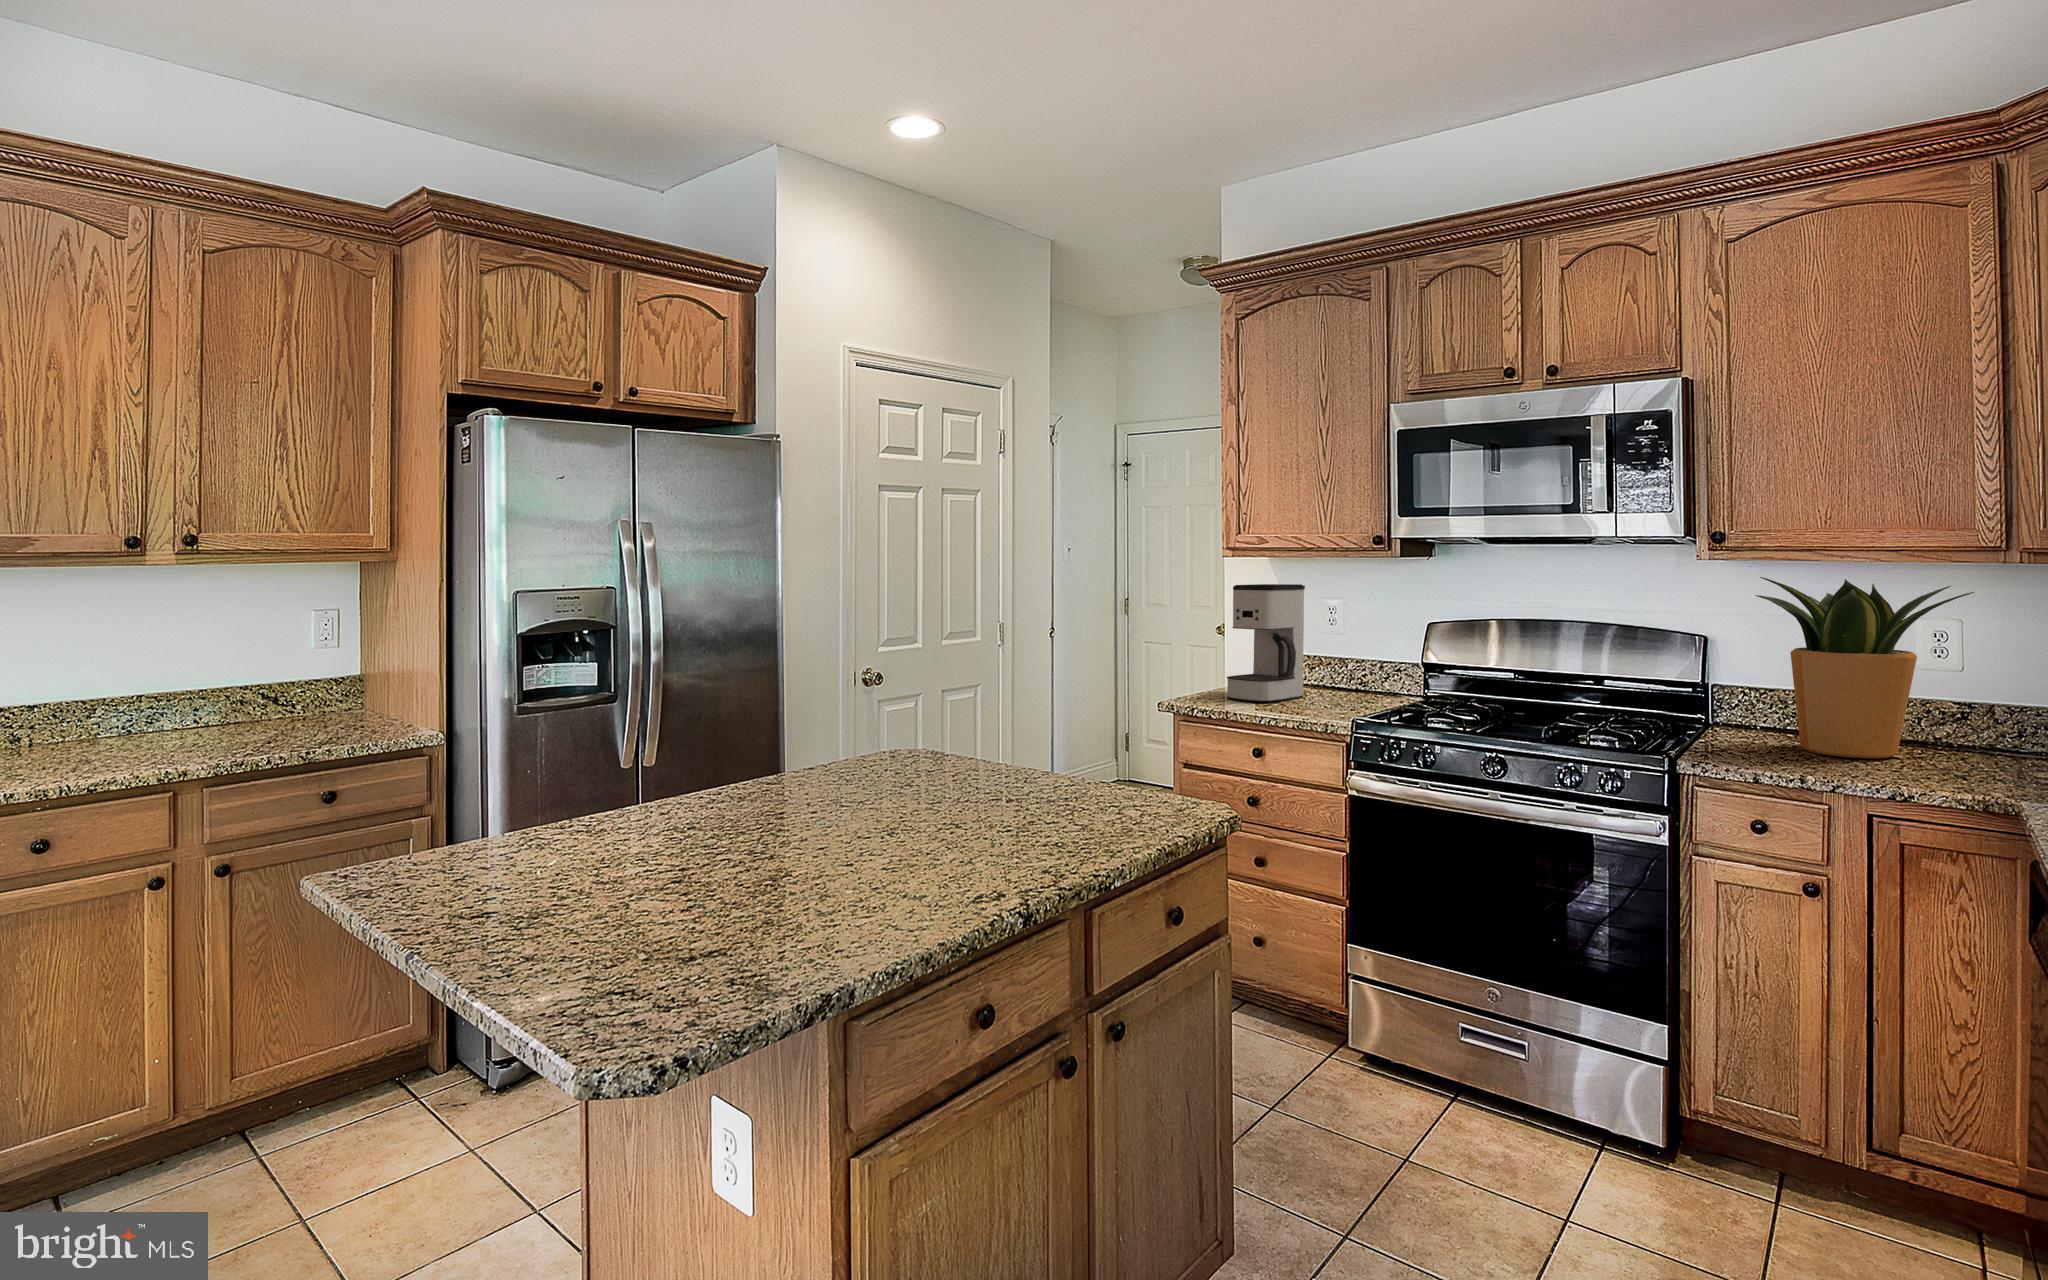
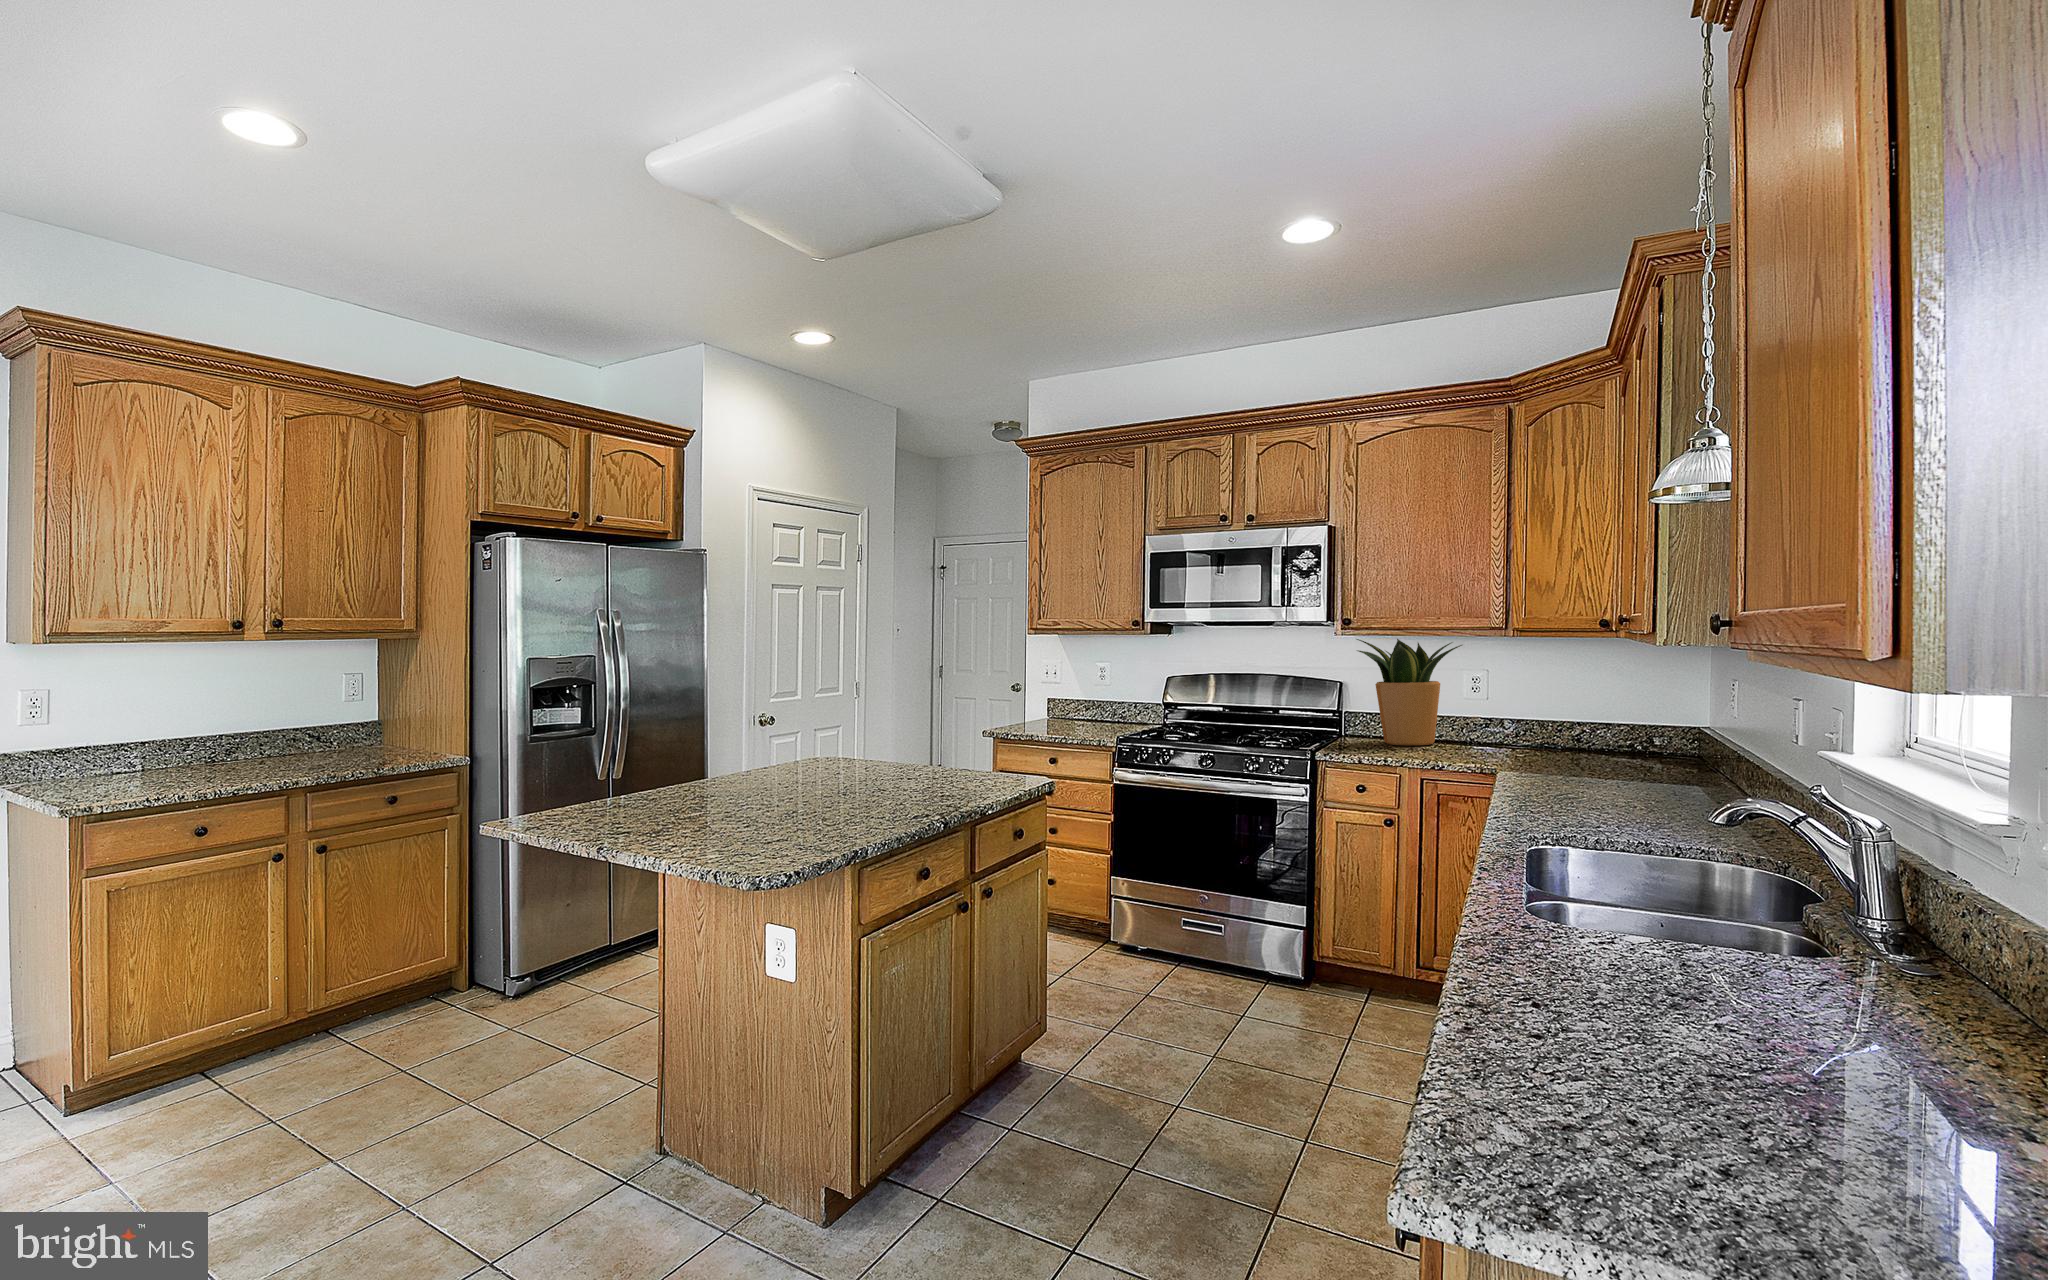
coffee maker: present [1227,584,1305,702] -> none [1036,652,1089,734]

